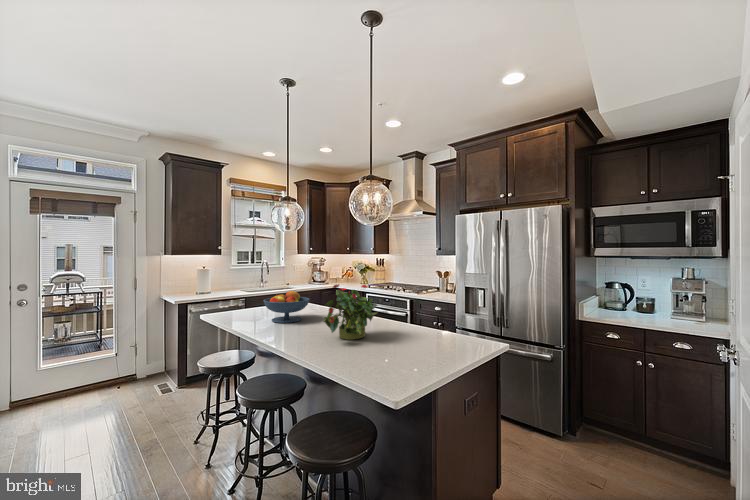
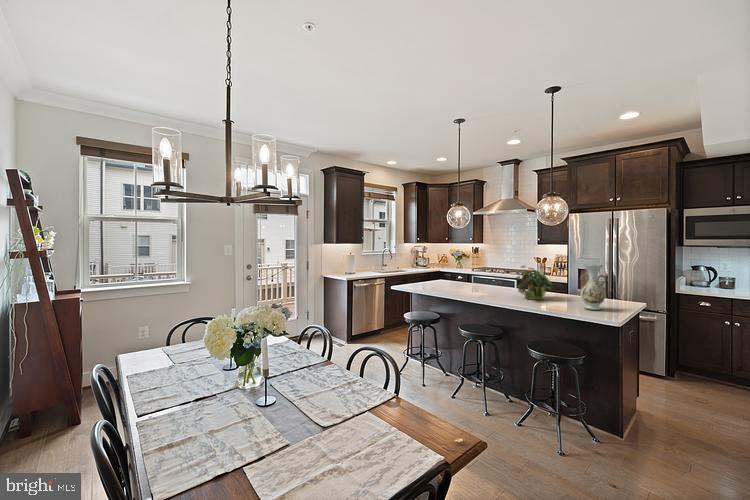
vase: none [389,283,428,366] -> present [580,264,606,310]
fruit bowl: present [263,291,310,323] -> none [453,271,485,292]

